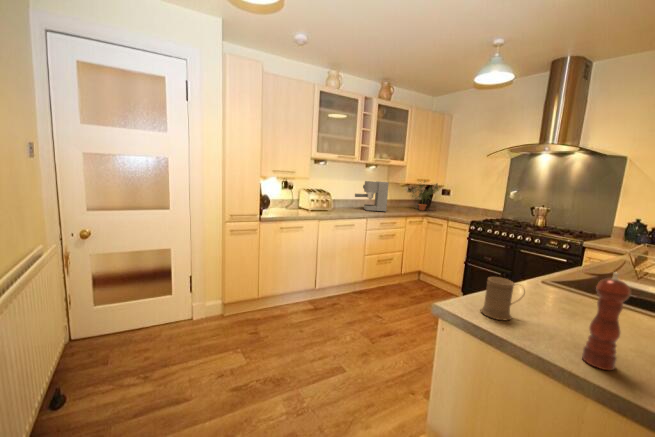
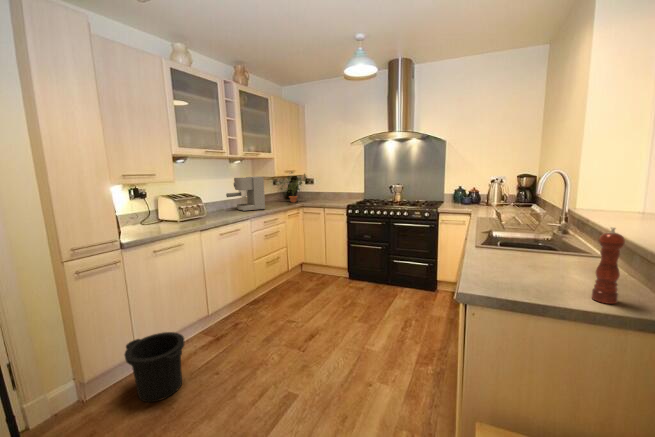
mug: present [481,277,525,321] -> none [490,251,521,290]
trash can: none [246,286,284,333] -> present [125,332,184,402]

